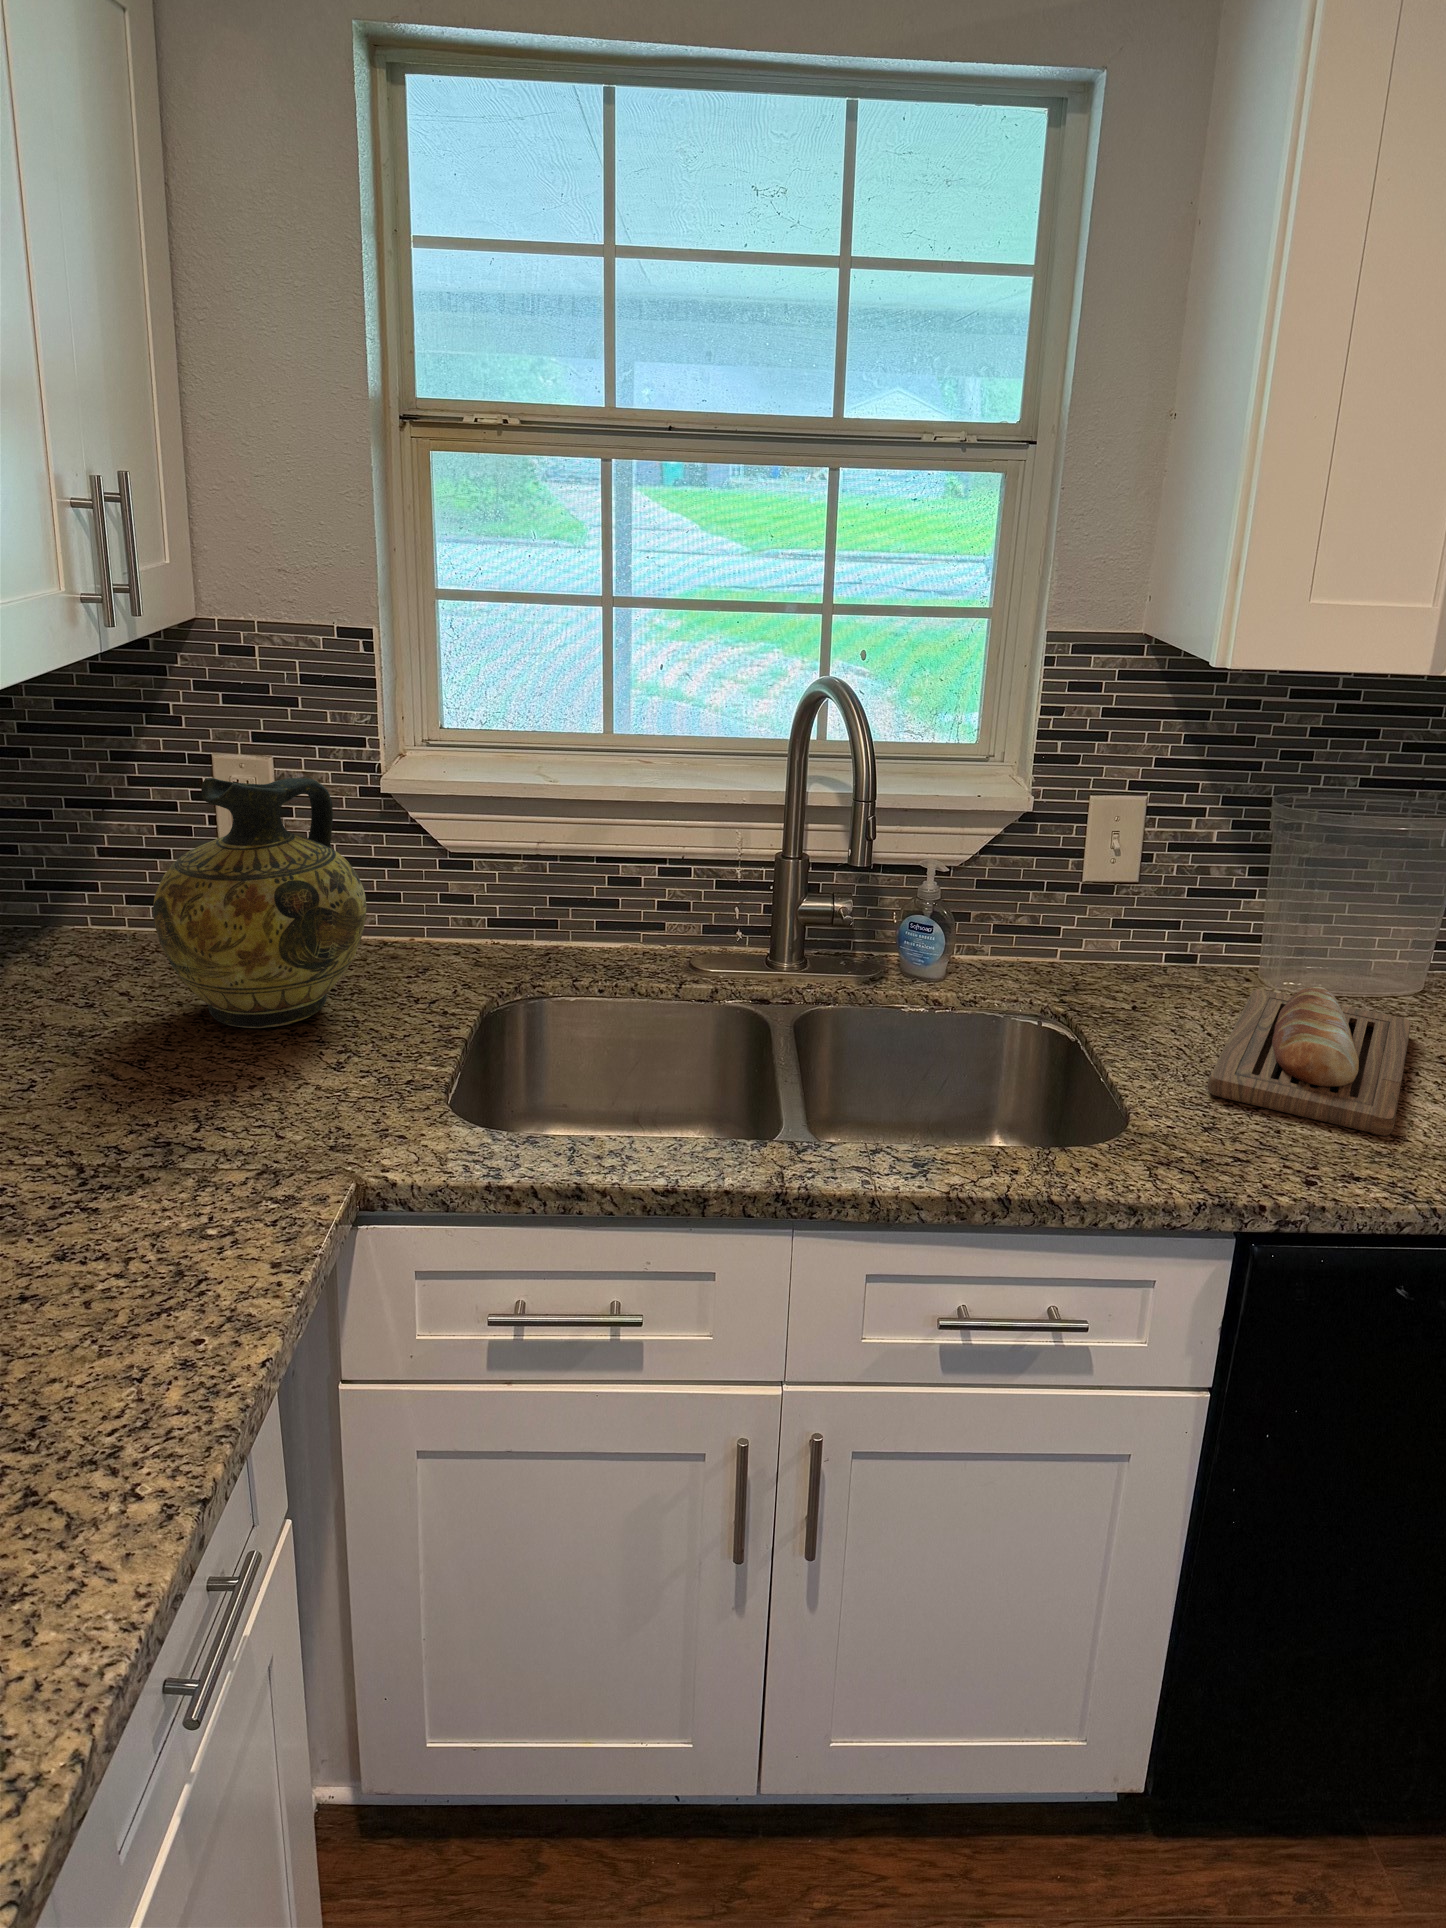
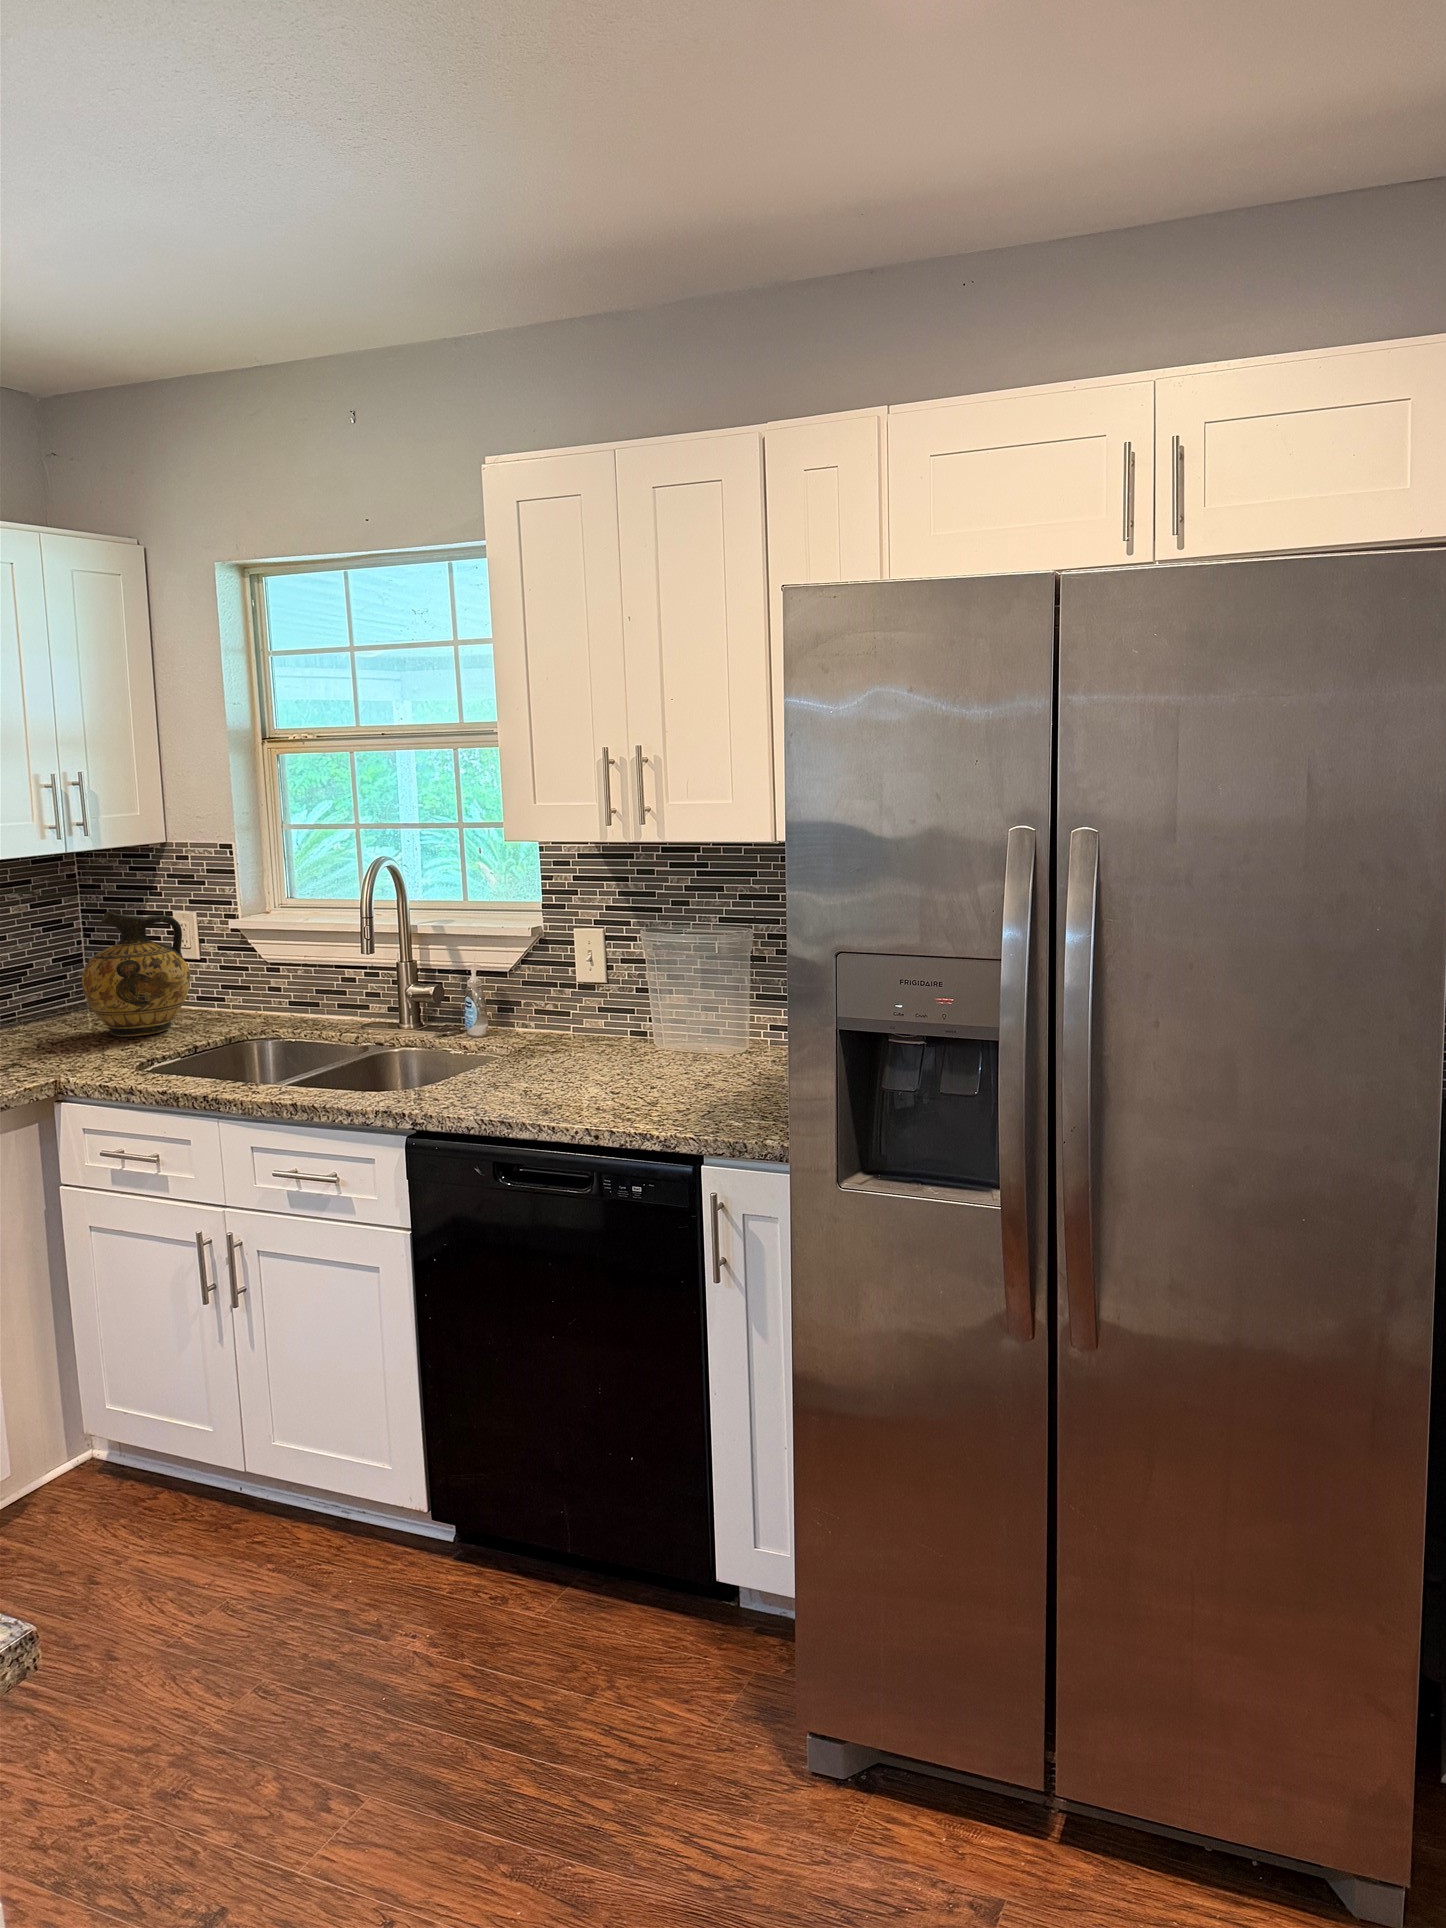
bread loaf: present [1207,987,1411,1136] -> none [484,1037,679,1099]

